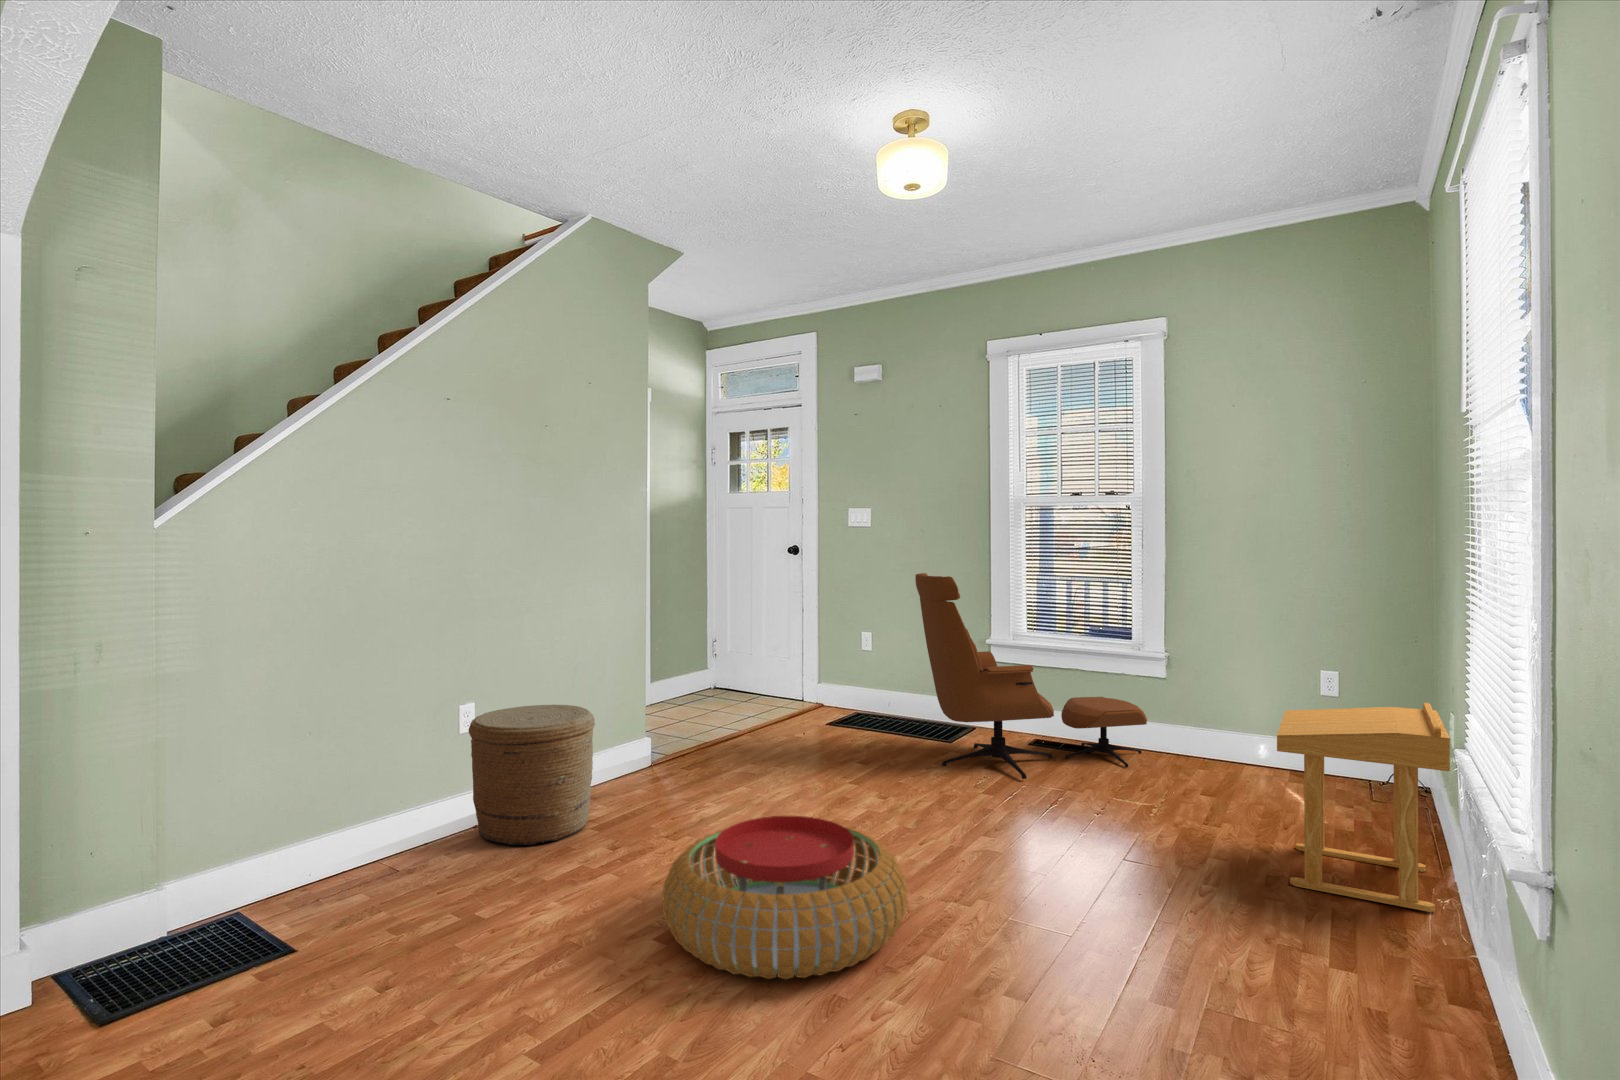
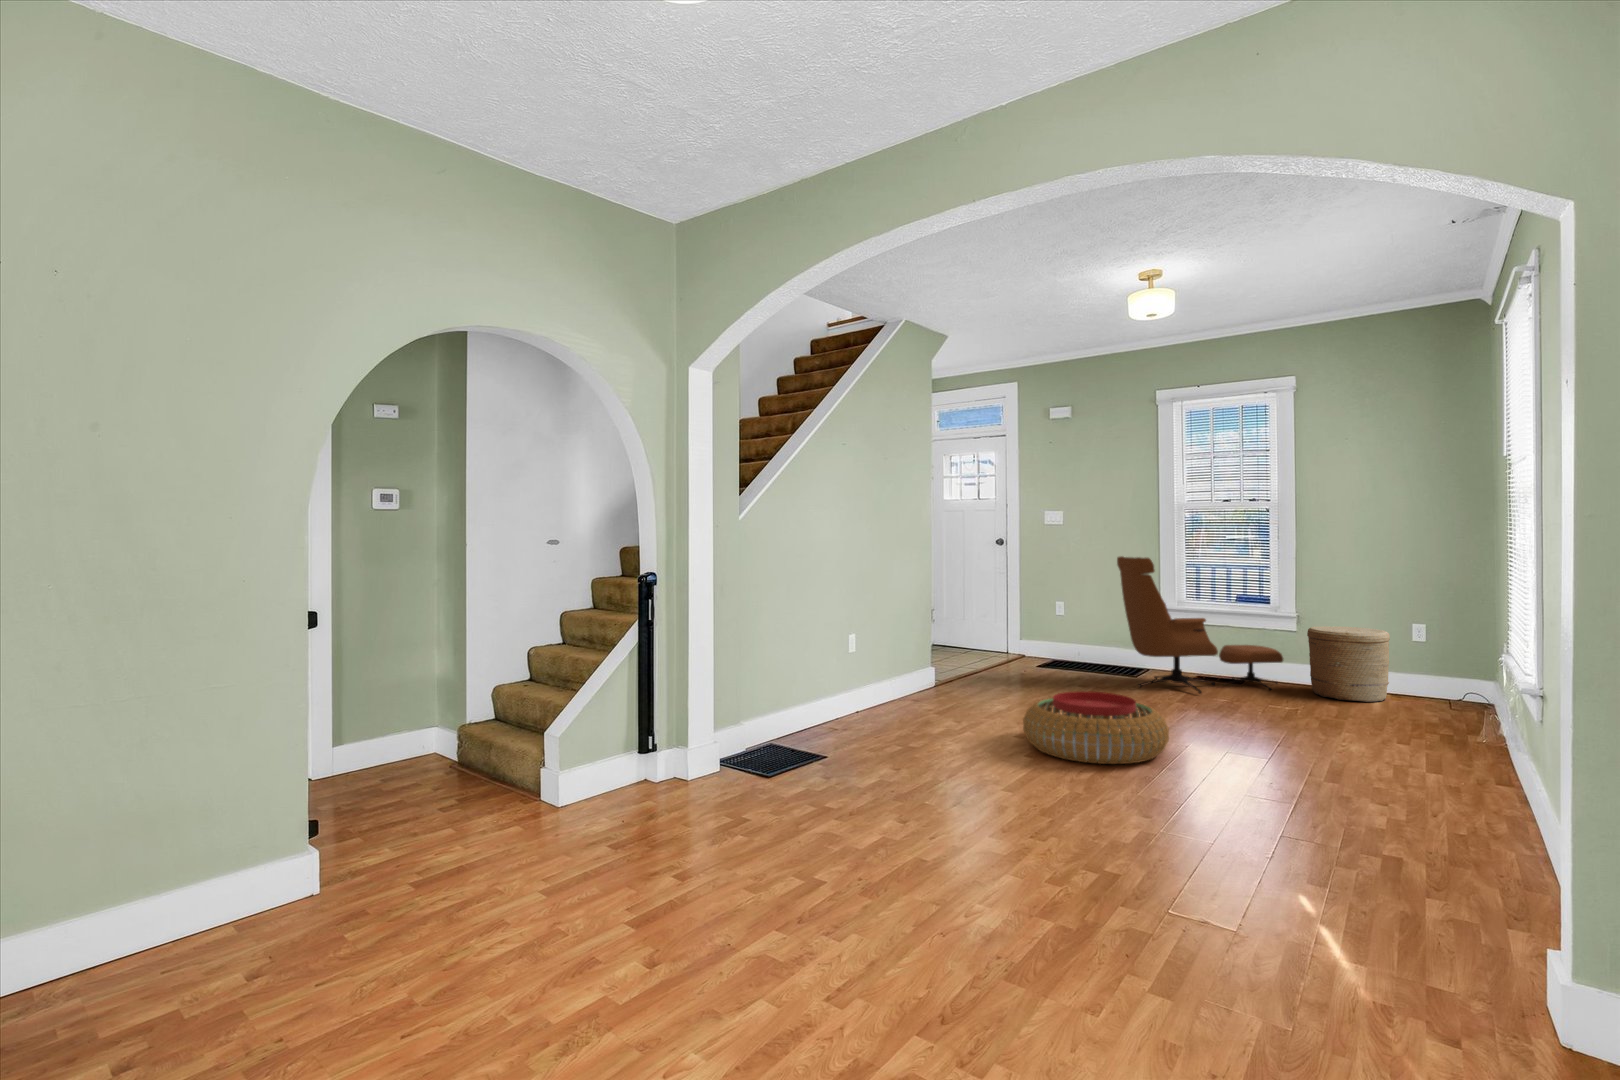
side table: present [1277,703,1450,912] -> none [1387,632,1496,751]
woven basket: present [469,705,595,846] -> present [1307,626,1390,702]

